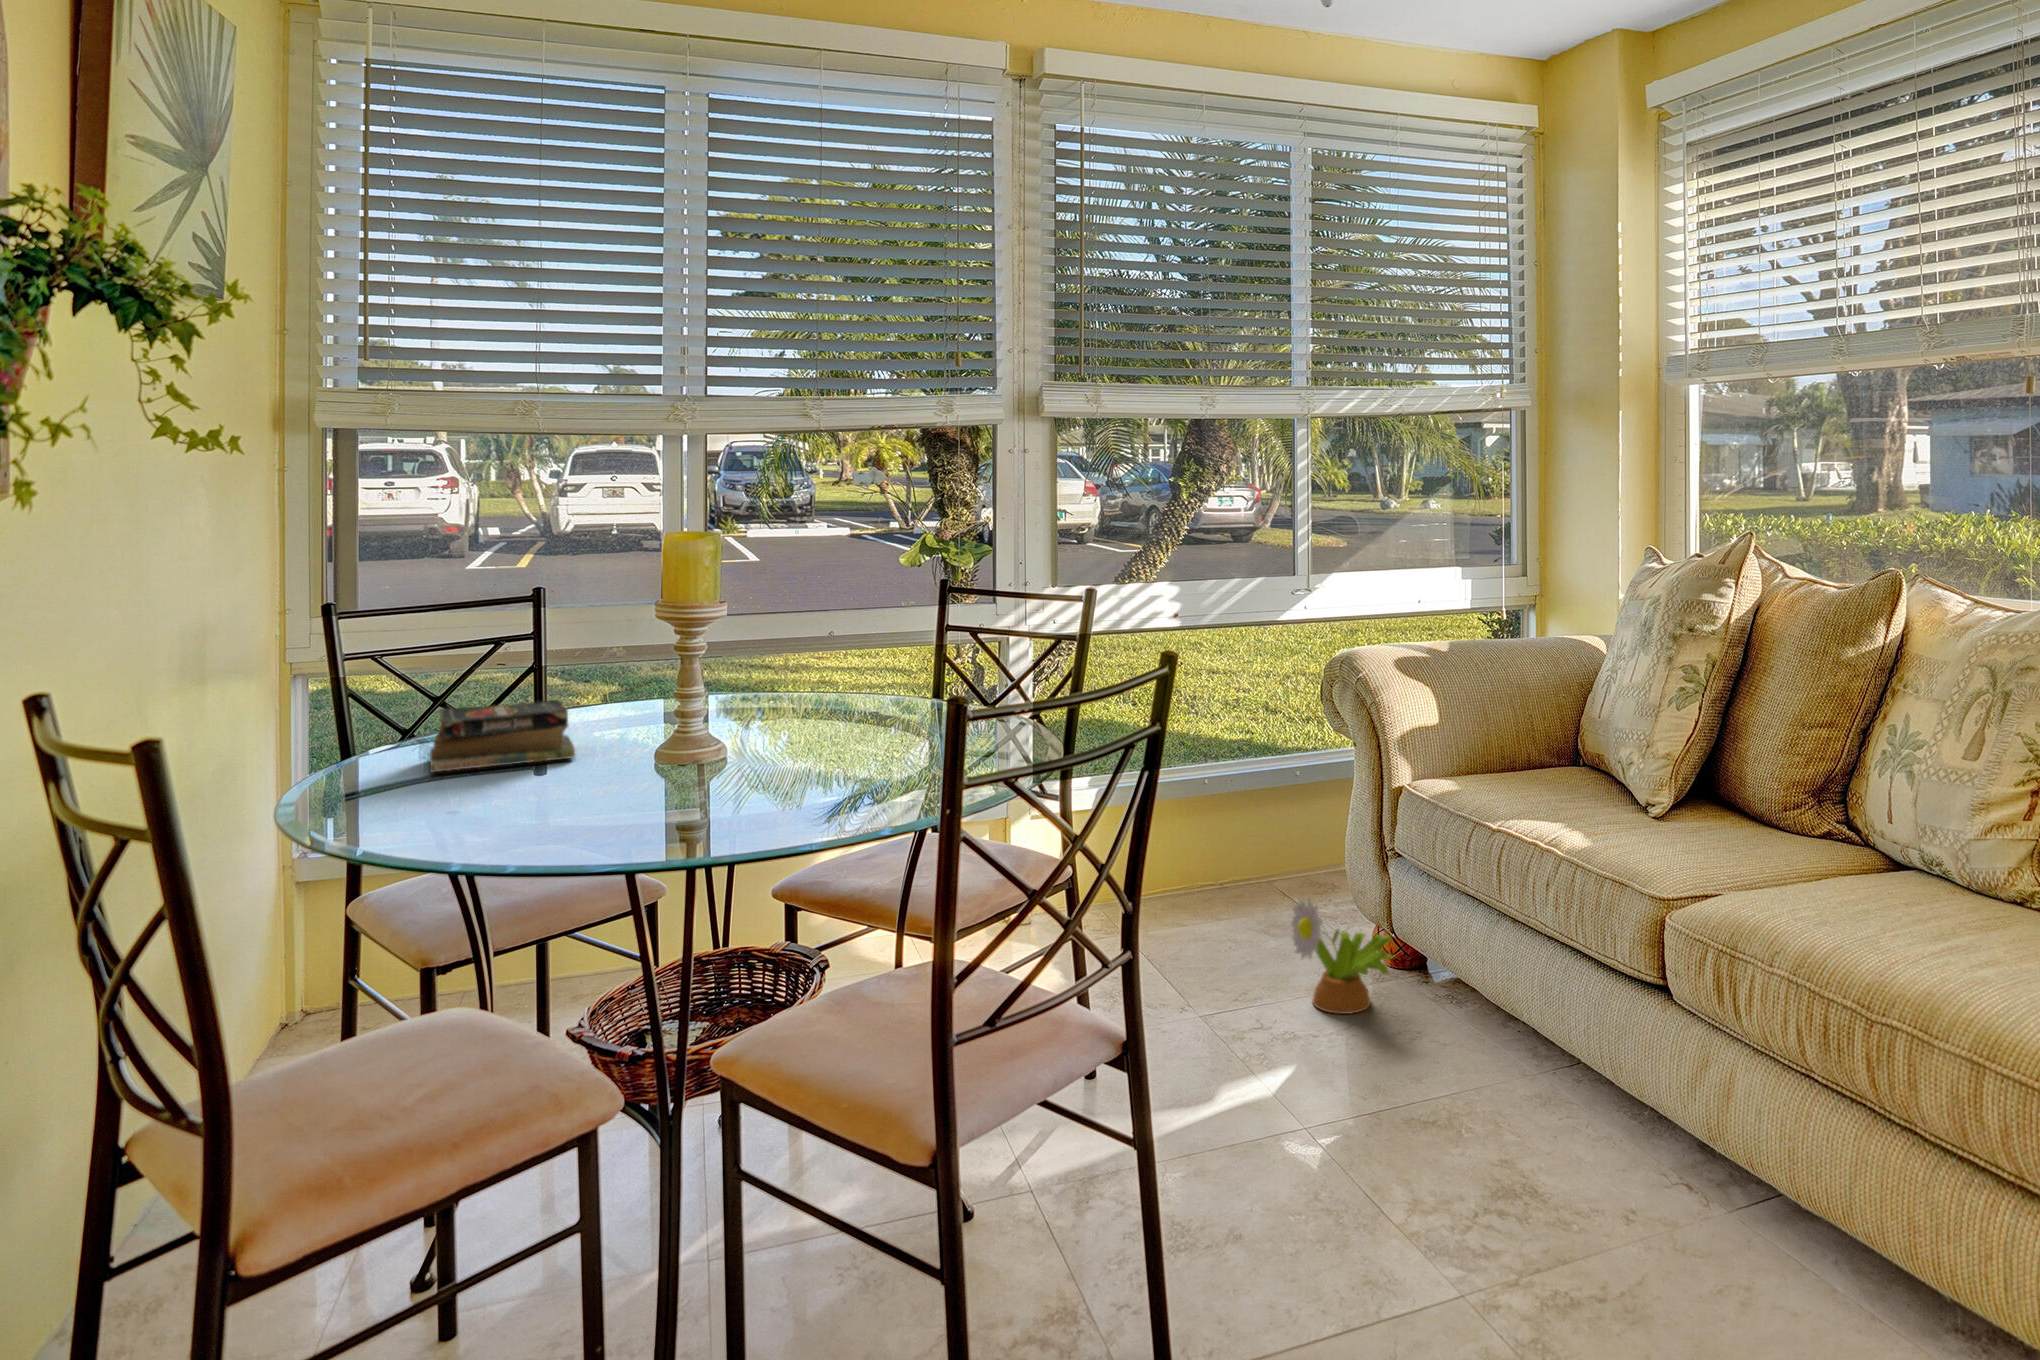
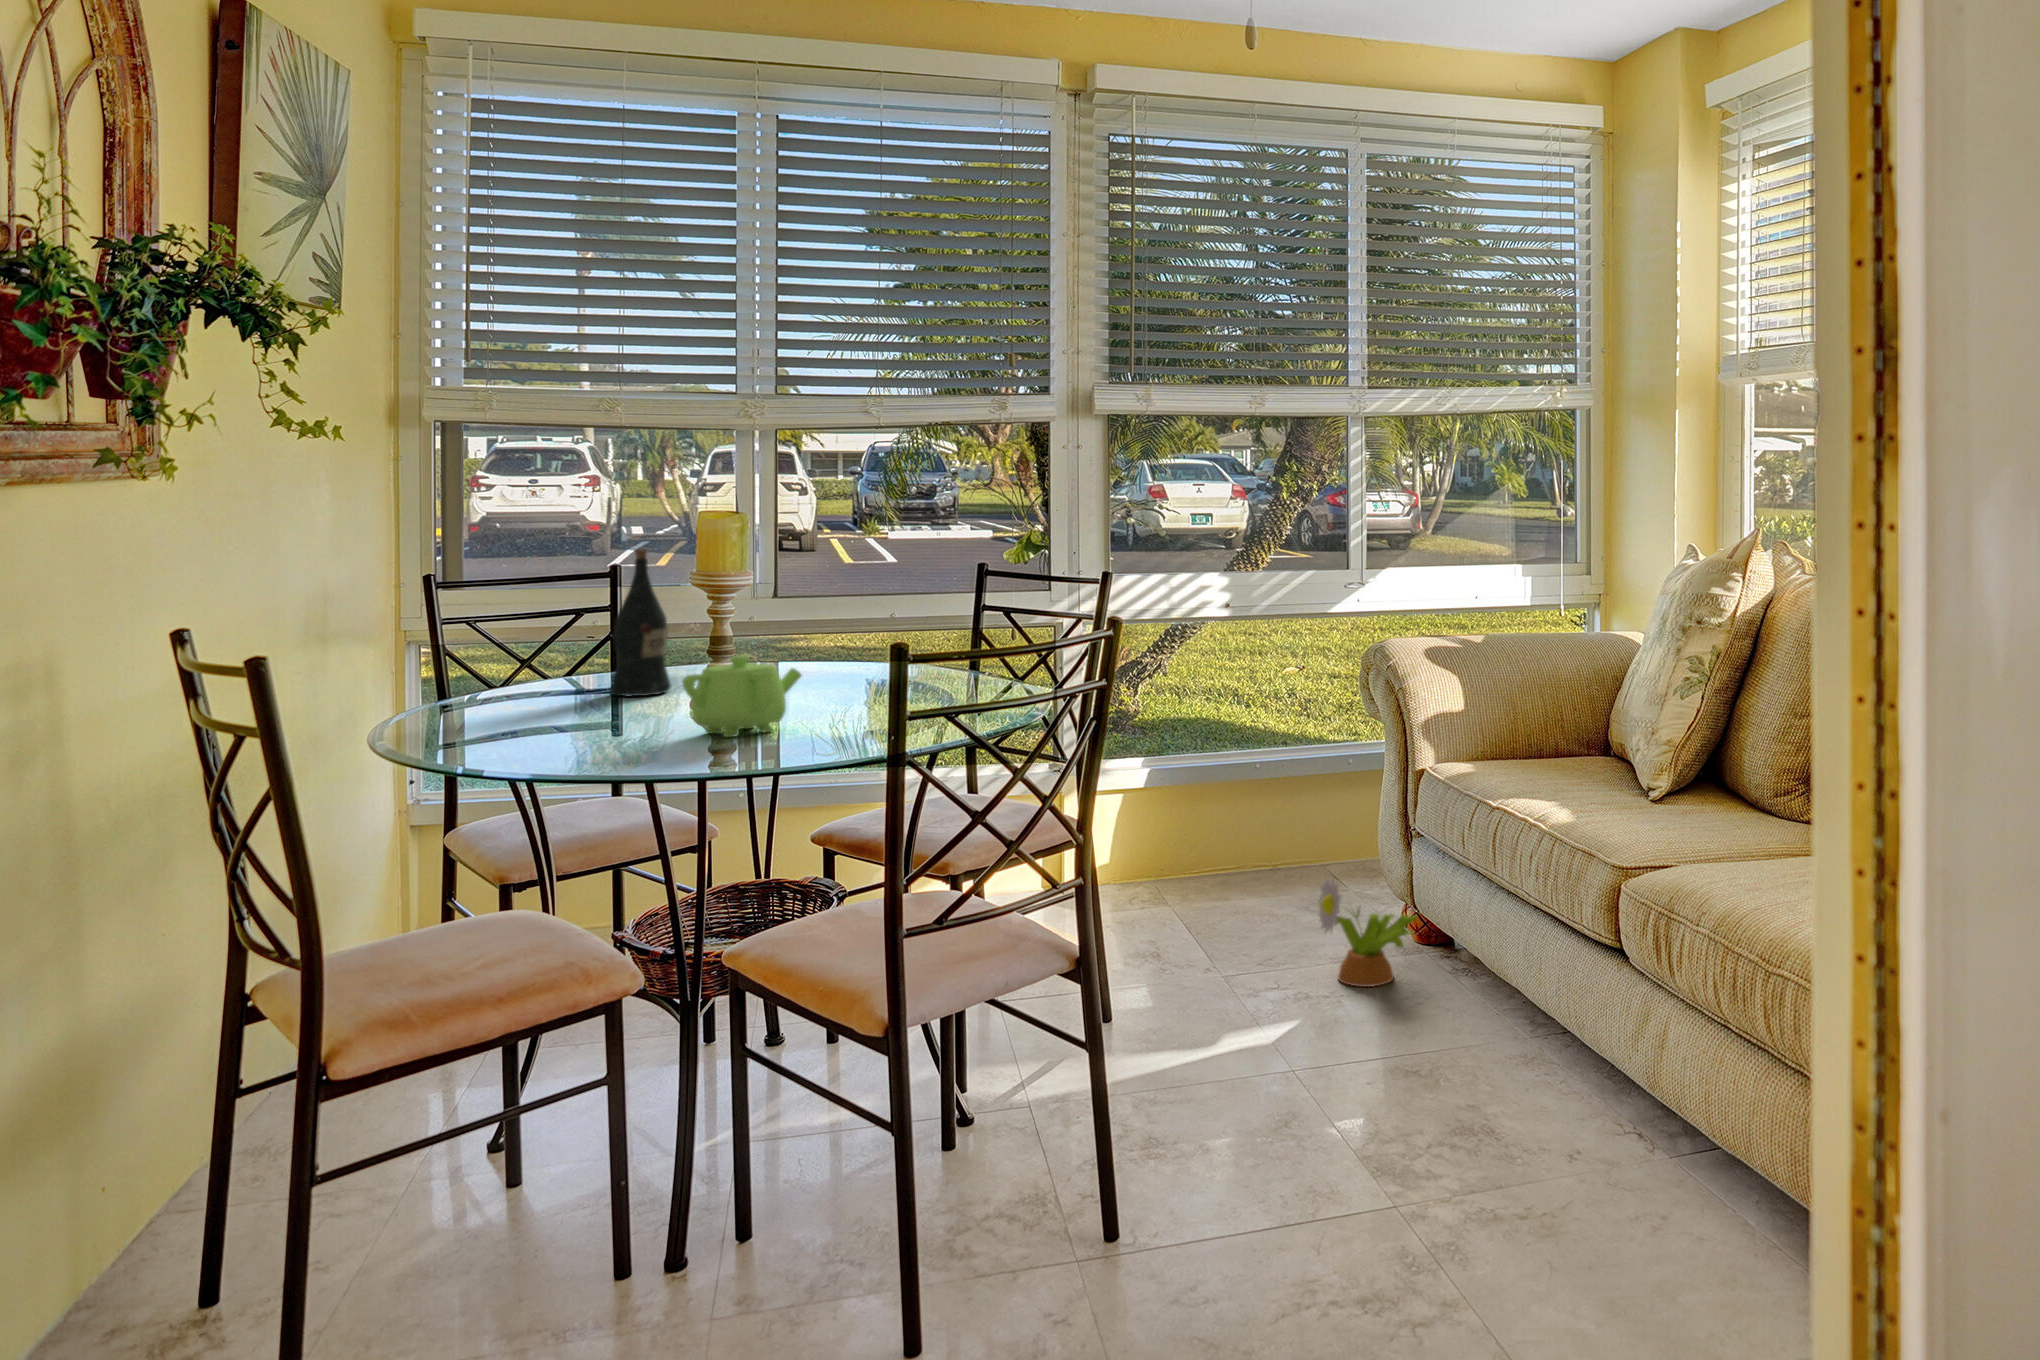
wine bottle: none [545,563,613,728] -> present [610,549,671,697]
teapot: none [651,695,782,791] -> present [682,656,801,737]
book: present [430,700,575,772] -> none [500,667,627,724]

